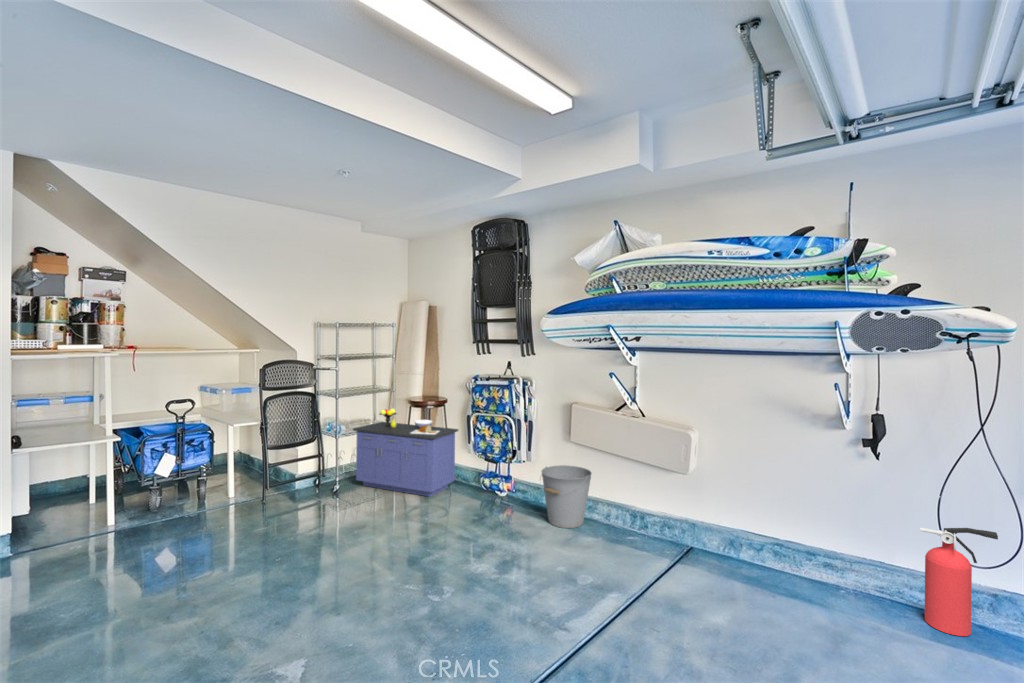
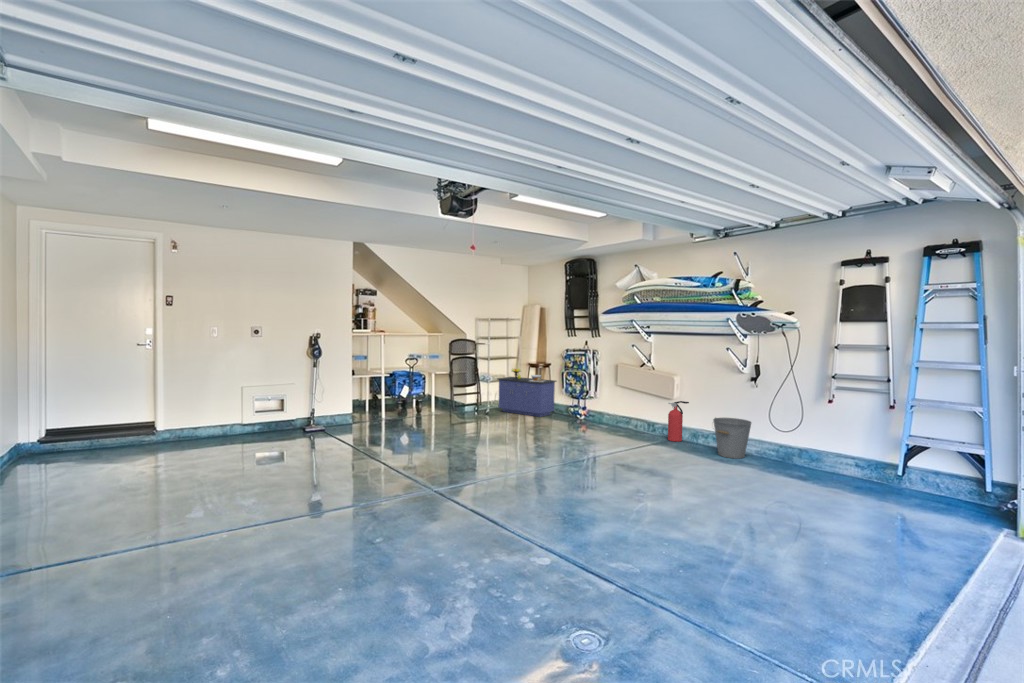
bucket: present [542,465,591,528] -> present [713,418,751,458]
fire extinguisher: present [920,528,998,636] -> present [668,401,689,442]

